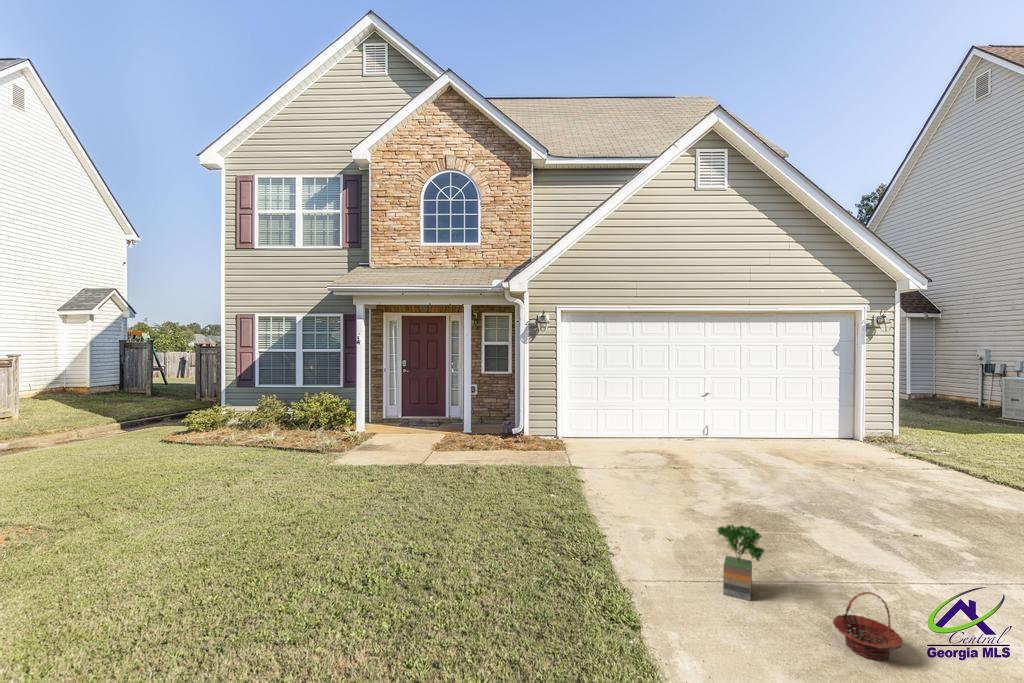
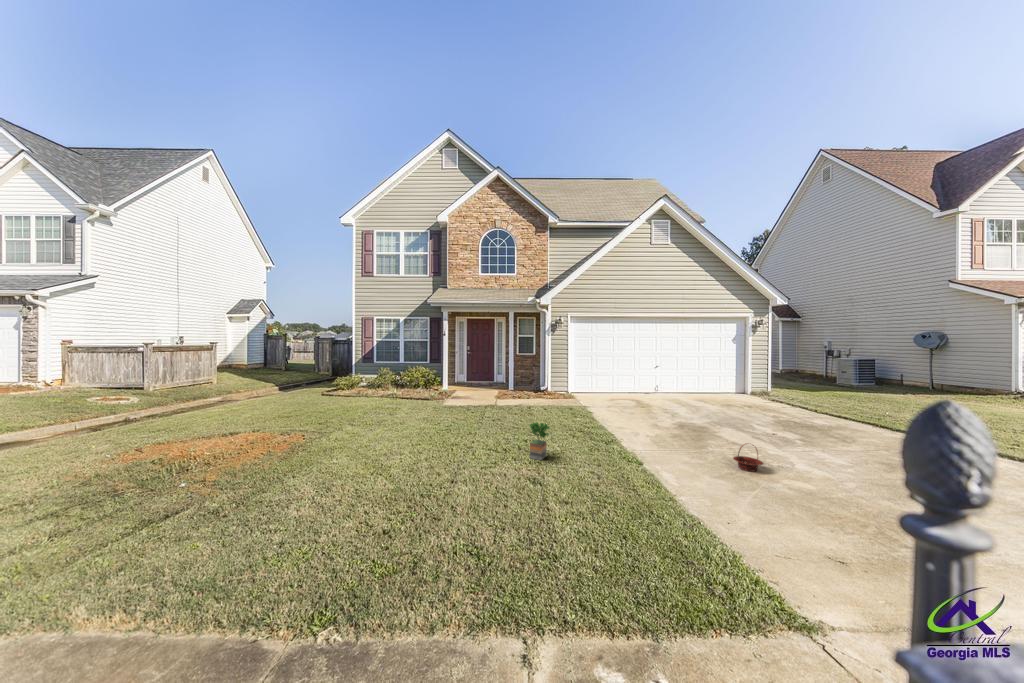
potted tree: present [717,524,764,601] -> present [530,422,550,460]

